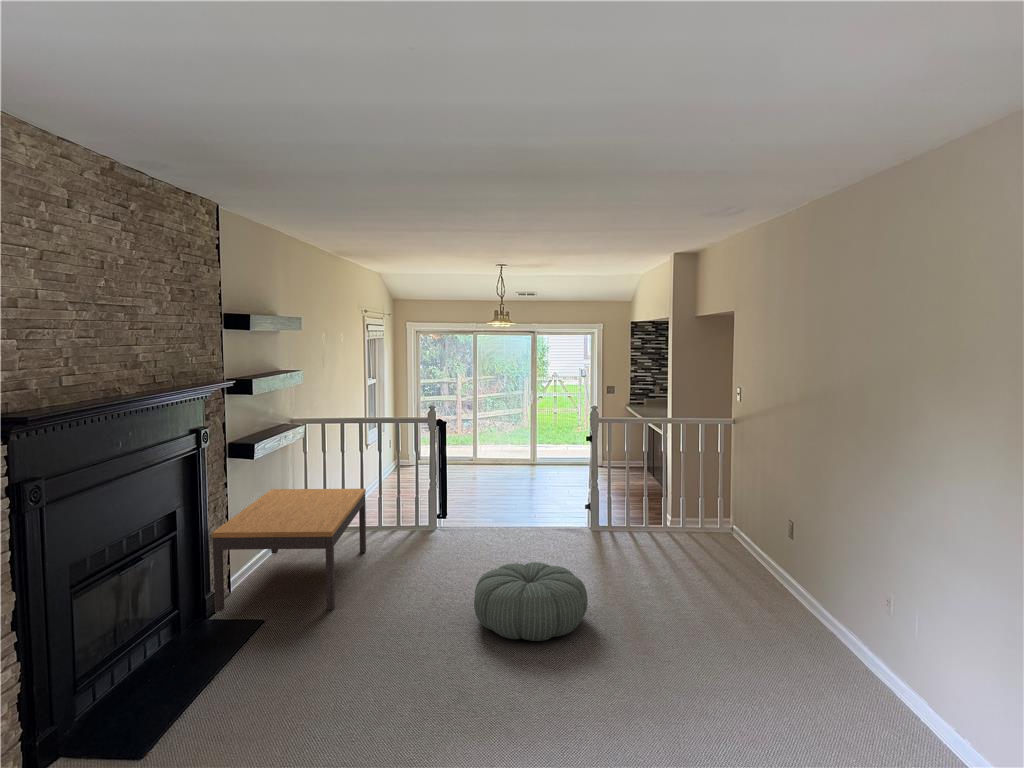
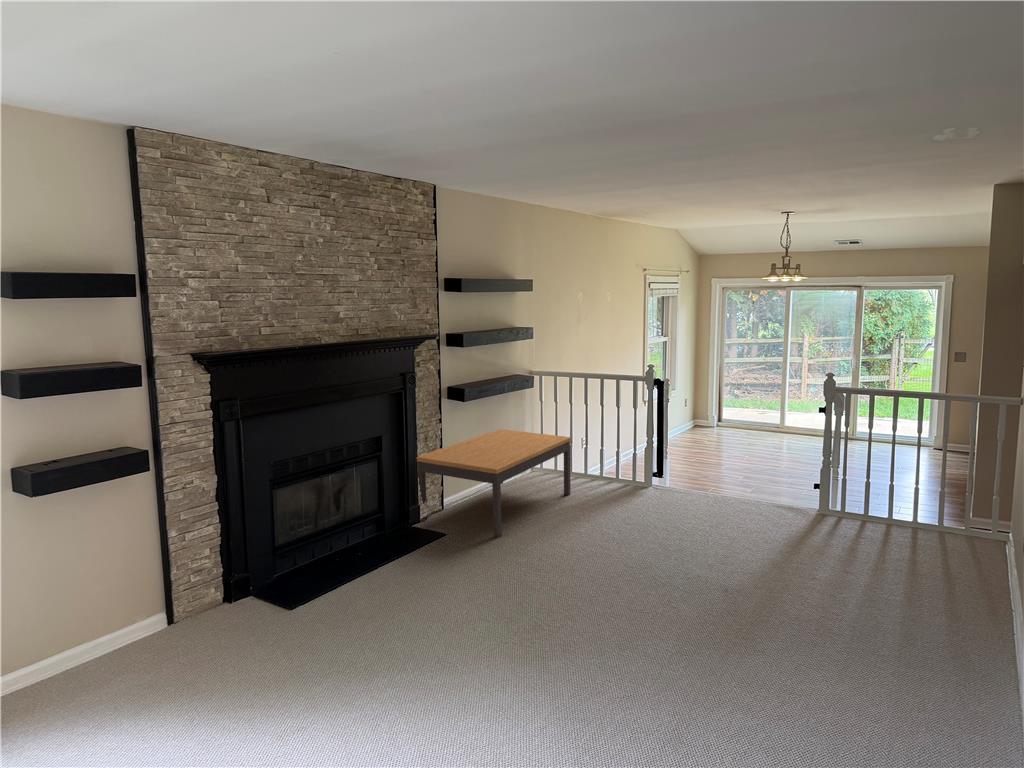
pouf: present [474,562,588,641] -> none [592,527,713,610]

